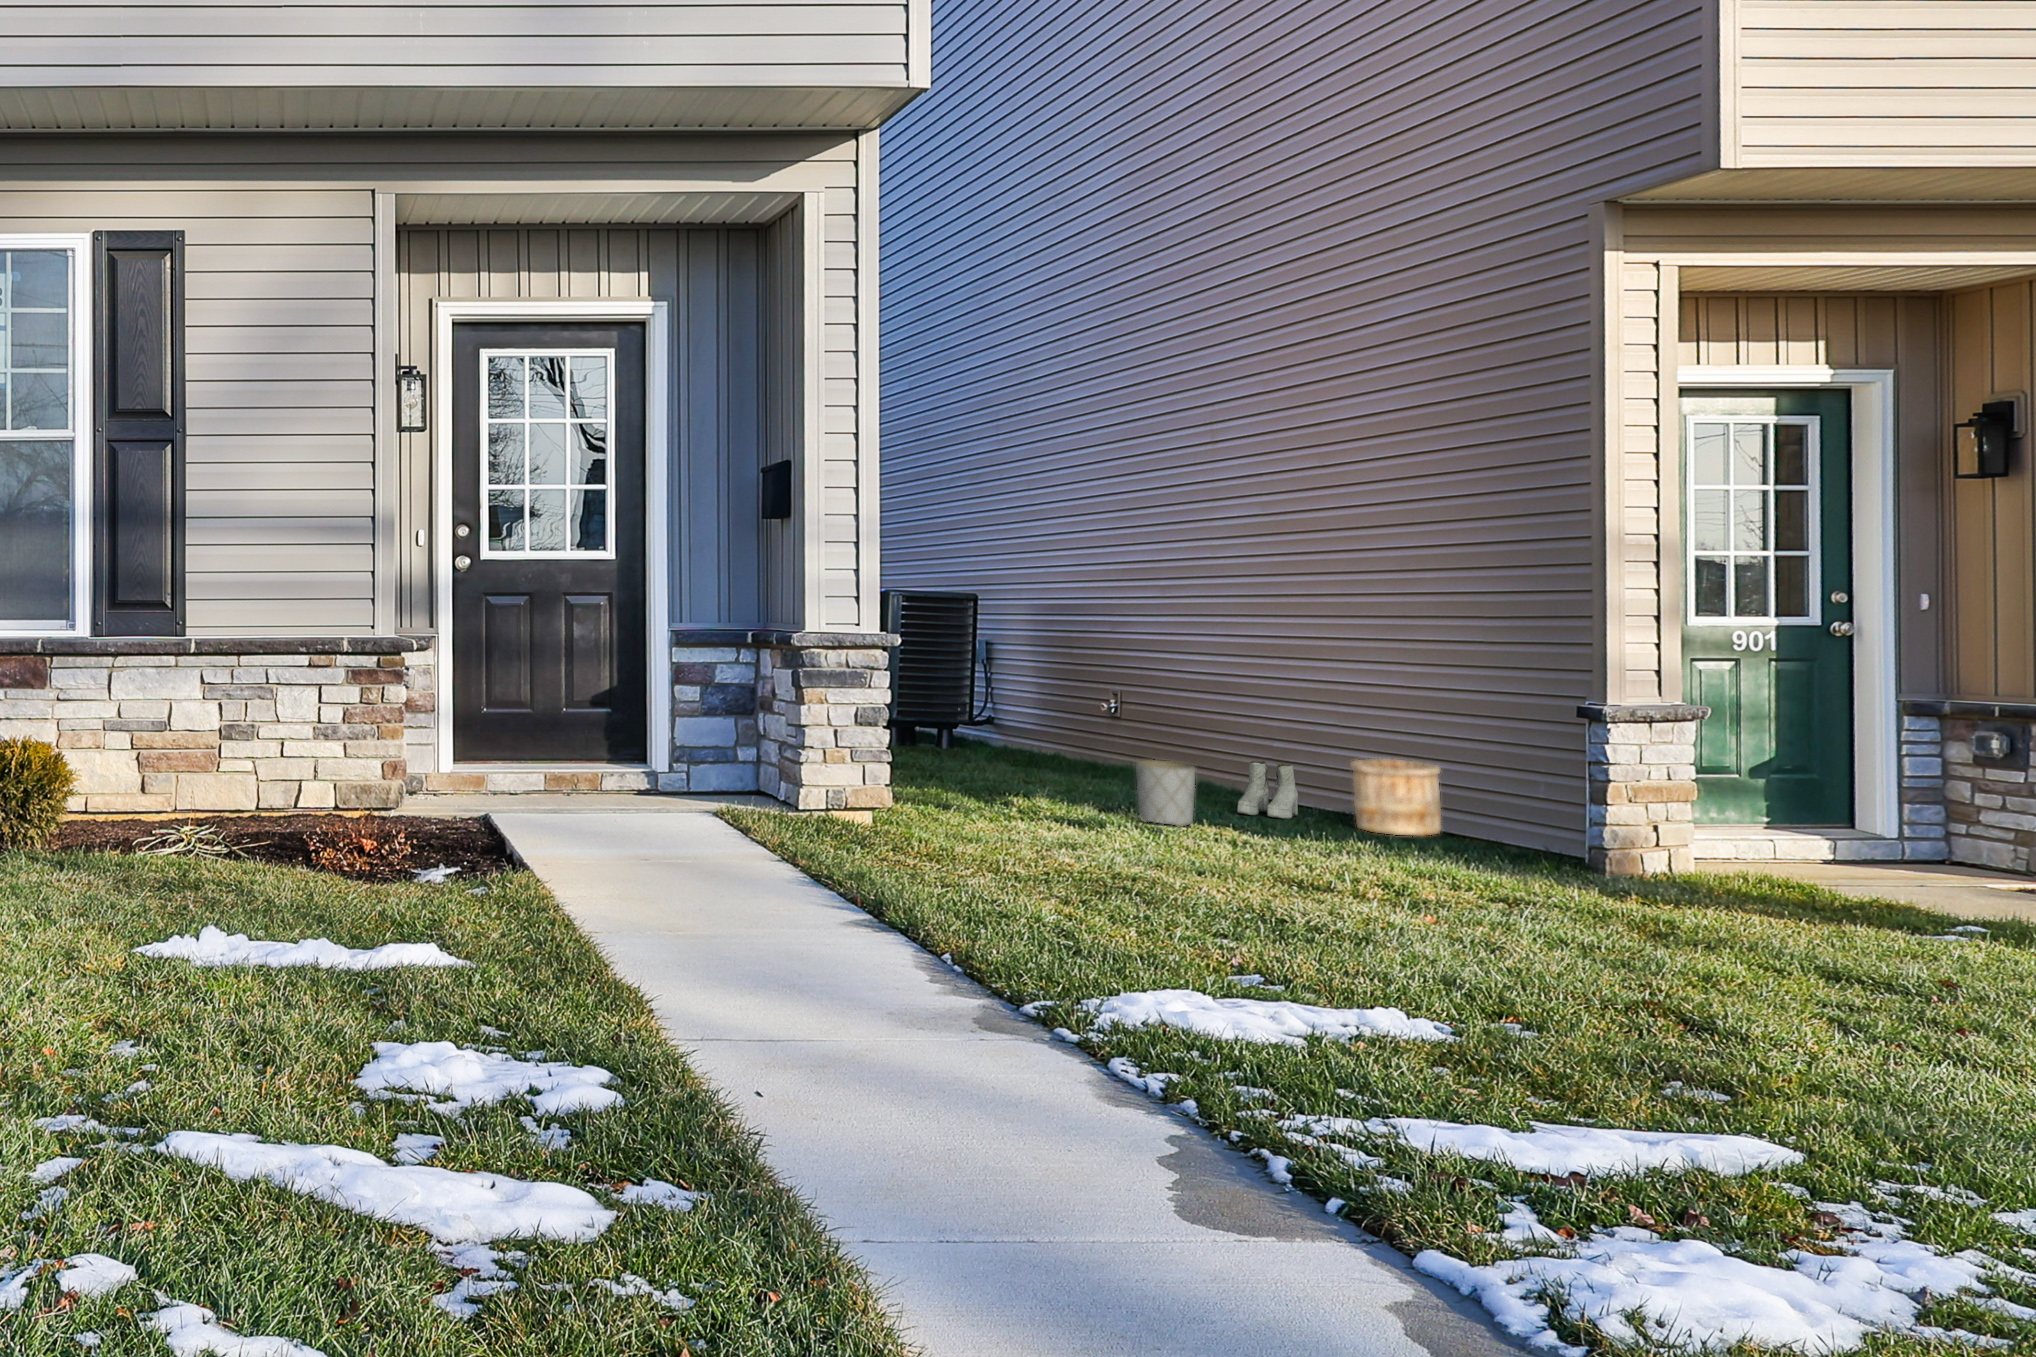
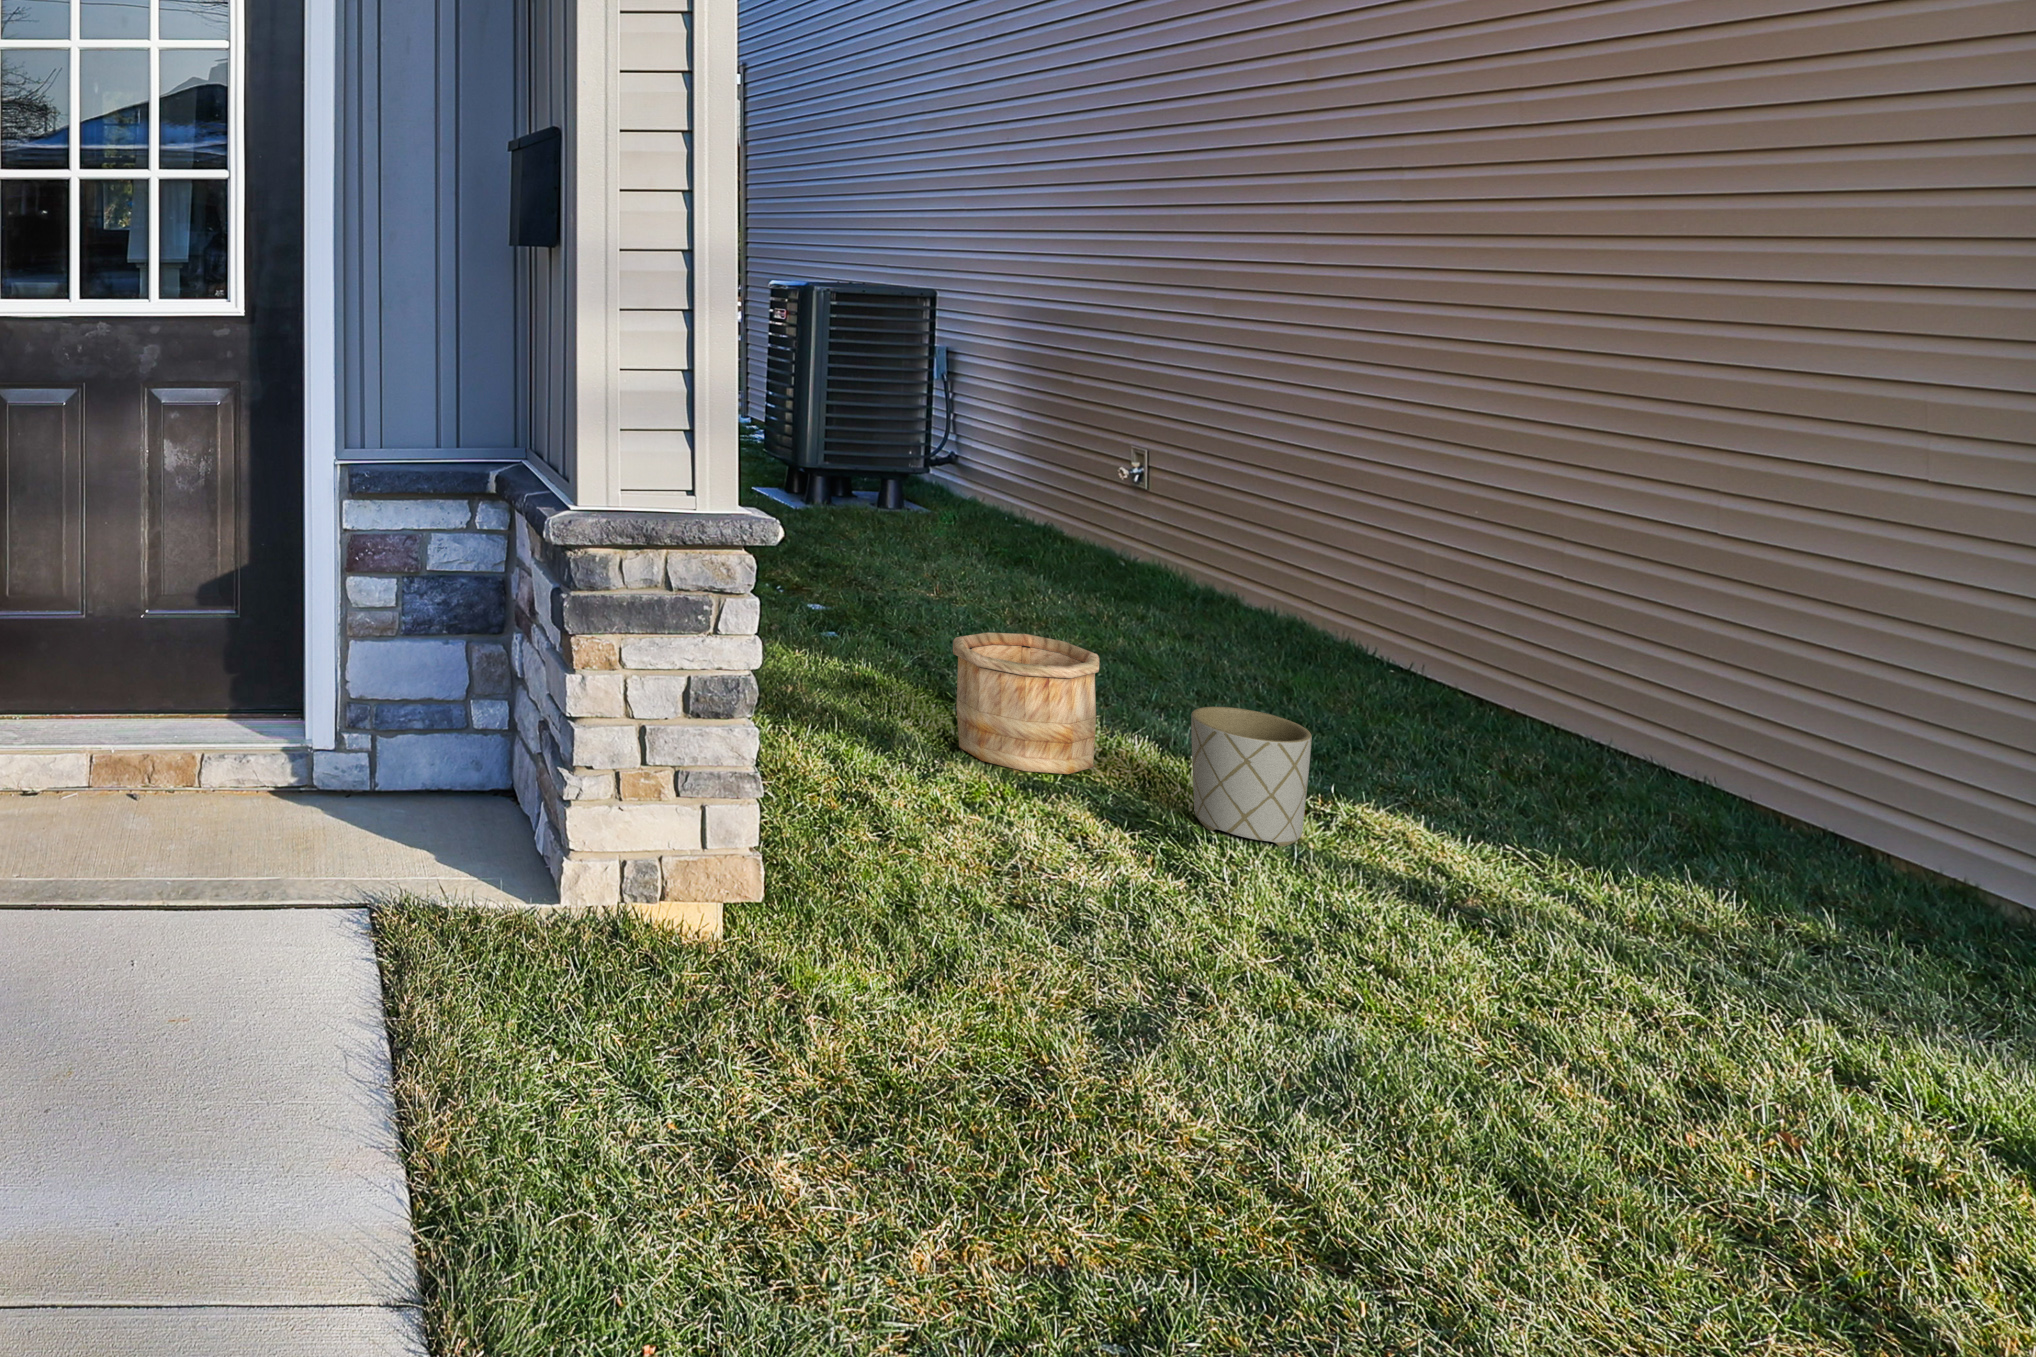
wooden bucket: present [1350,759,1441,835] -> present [953,633,1099,774]
boots: present [1237,761,1298,819] -> none [1323,678,1428,790]

